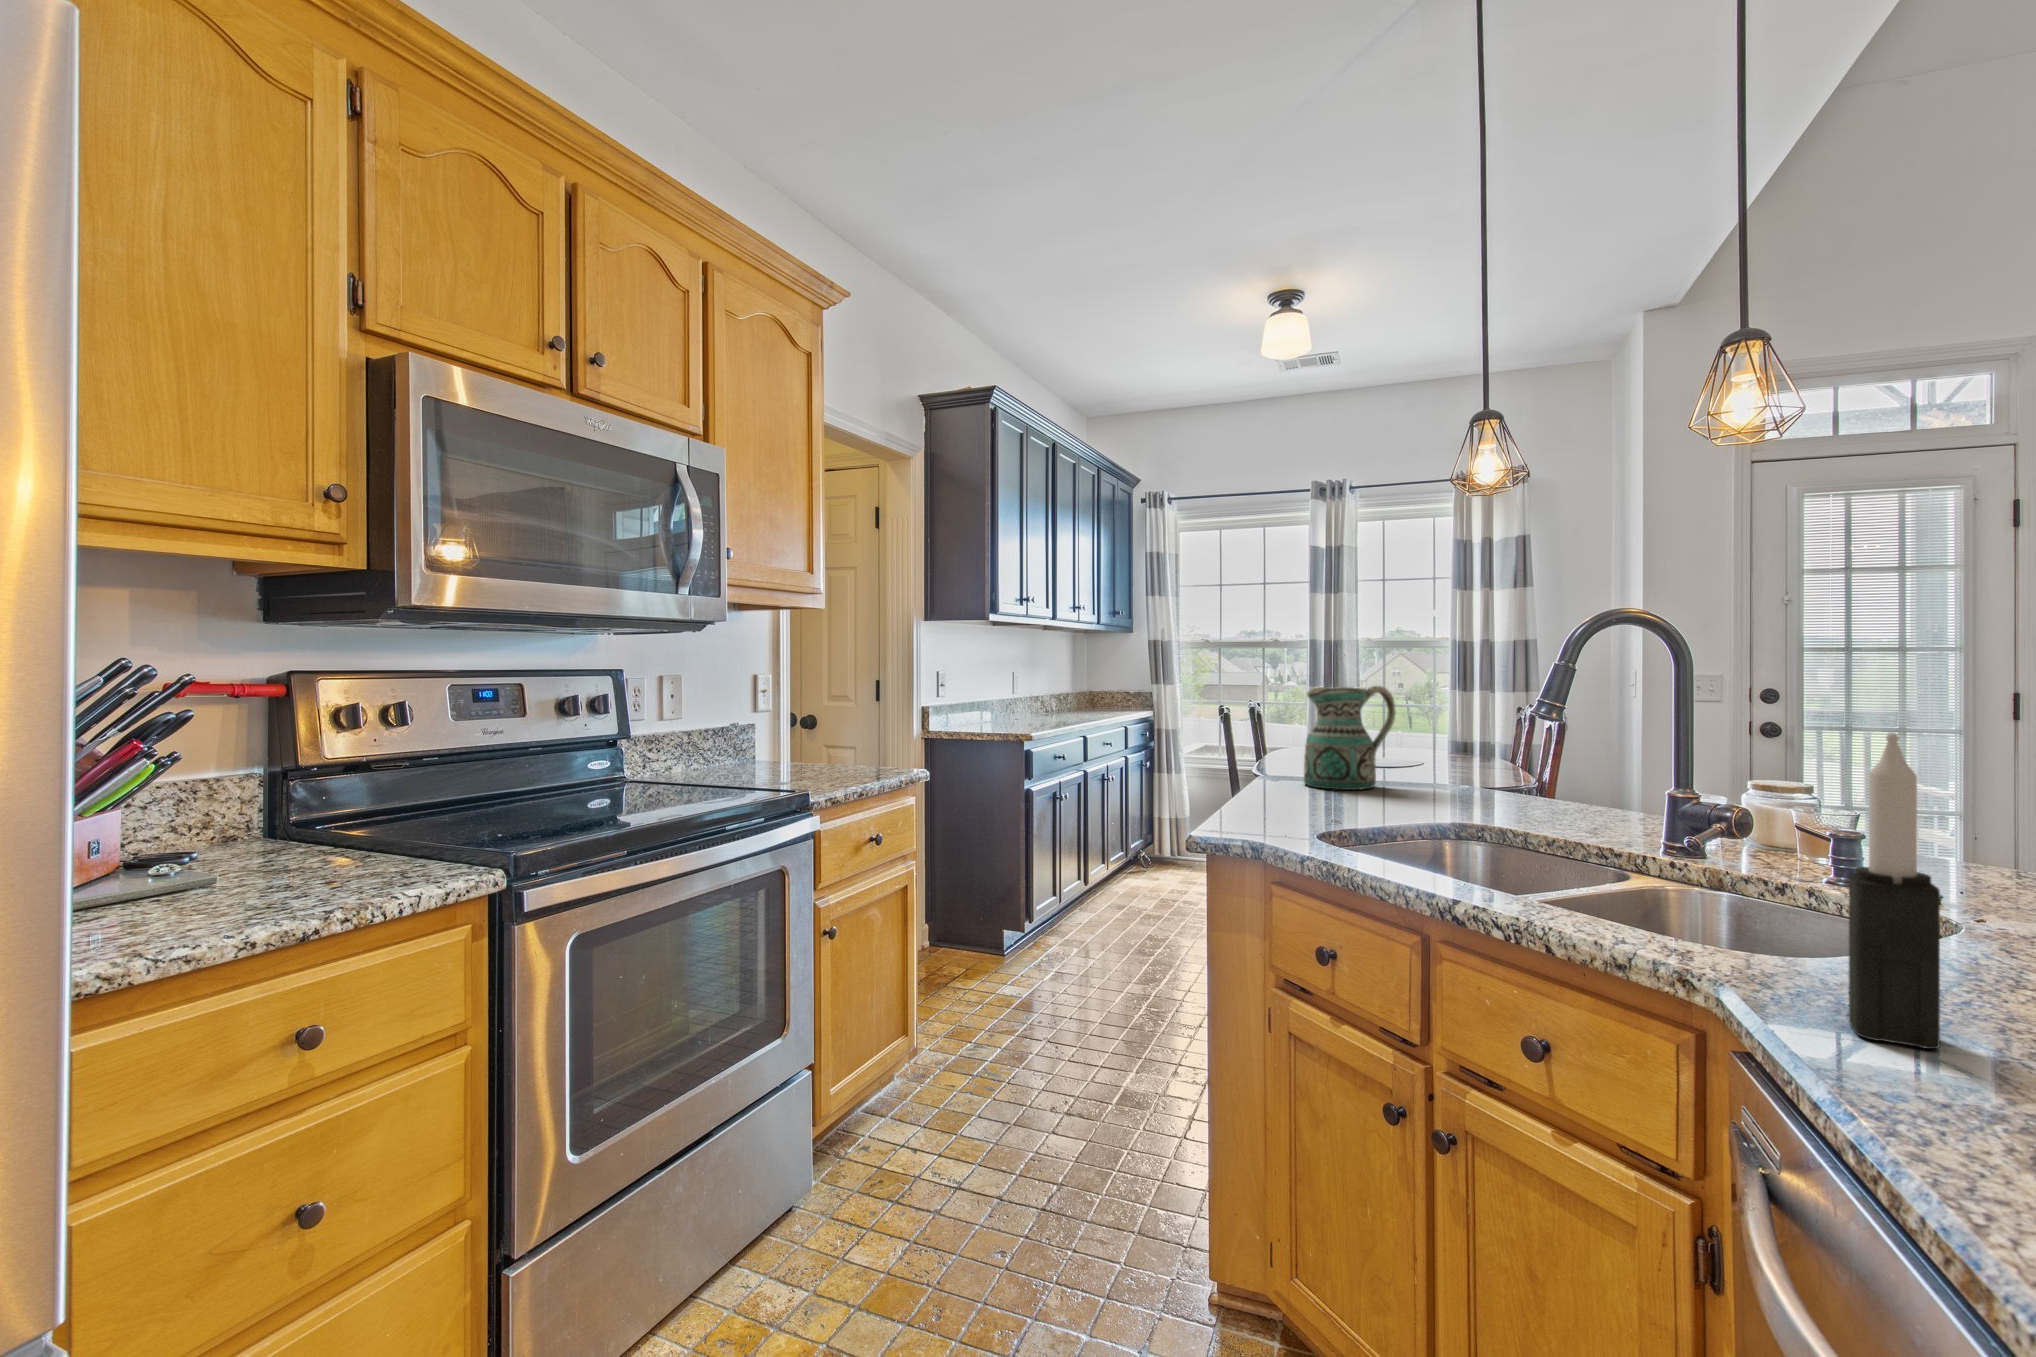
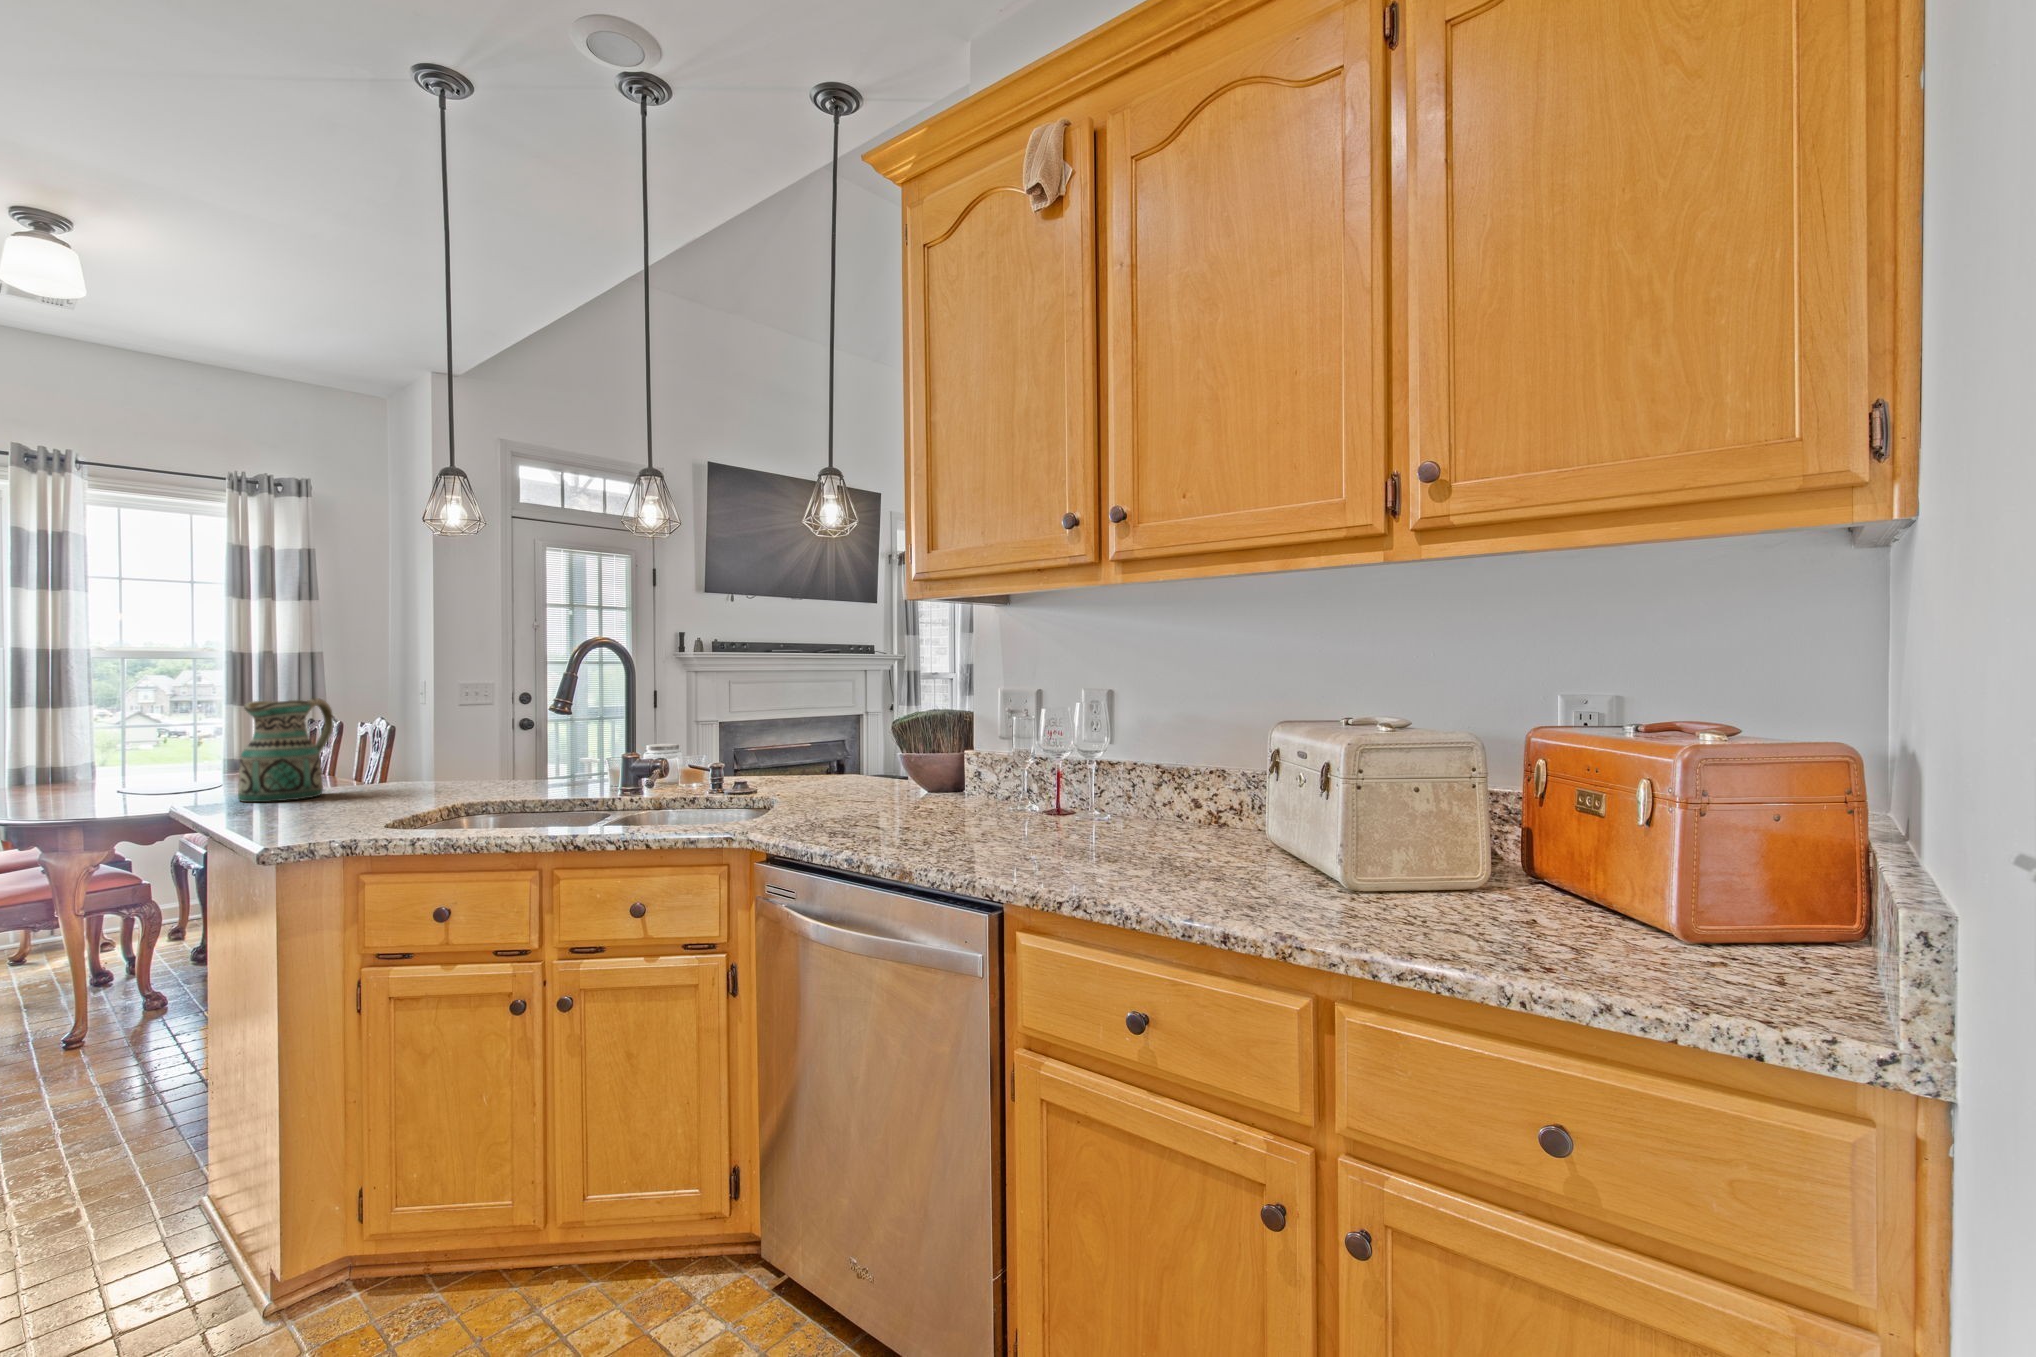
candle: present [1849,733,1940,1049] -> none [800,705,833,836]

